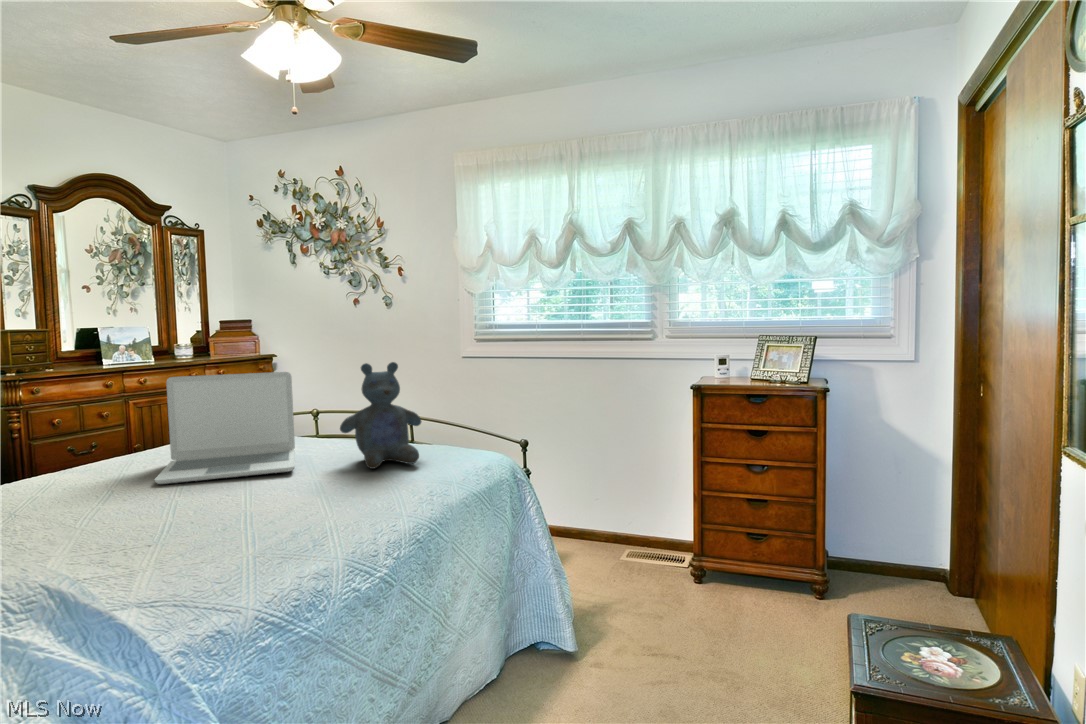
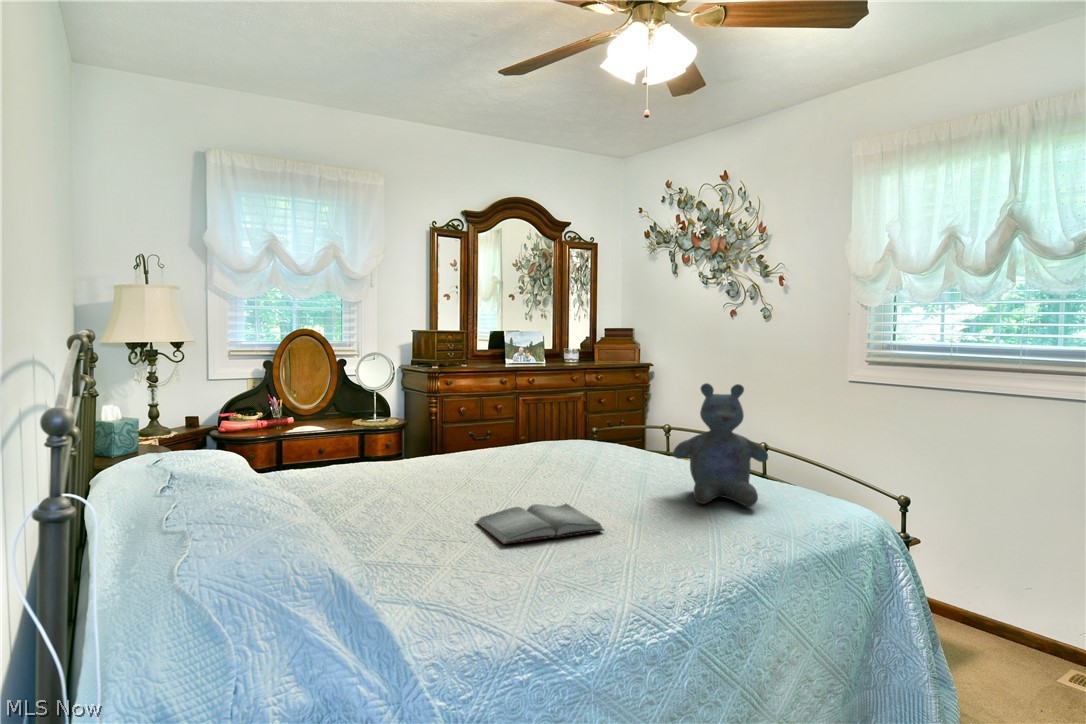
laptop: present [155,372,295,484] -> none [500,382,633,491]
hardback book: none [151,490,297,538] -> present [476,504,604,544]

